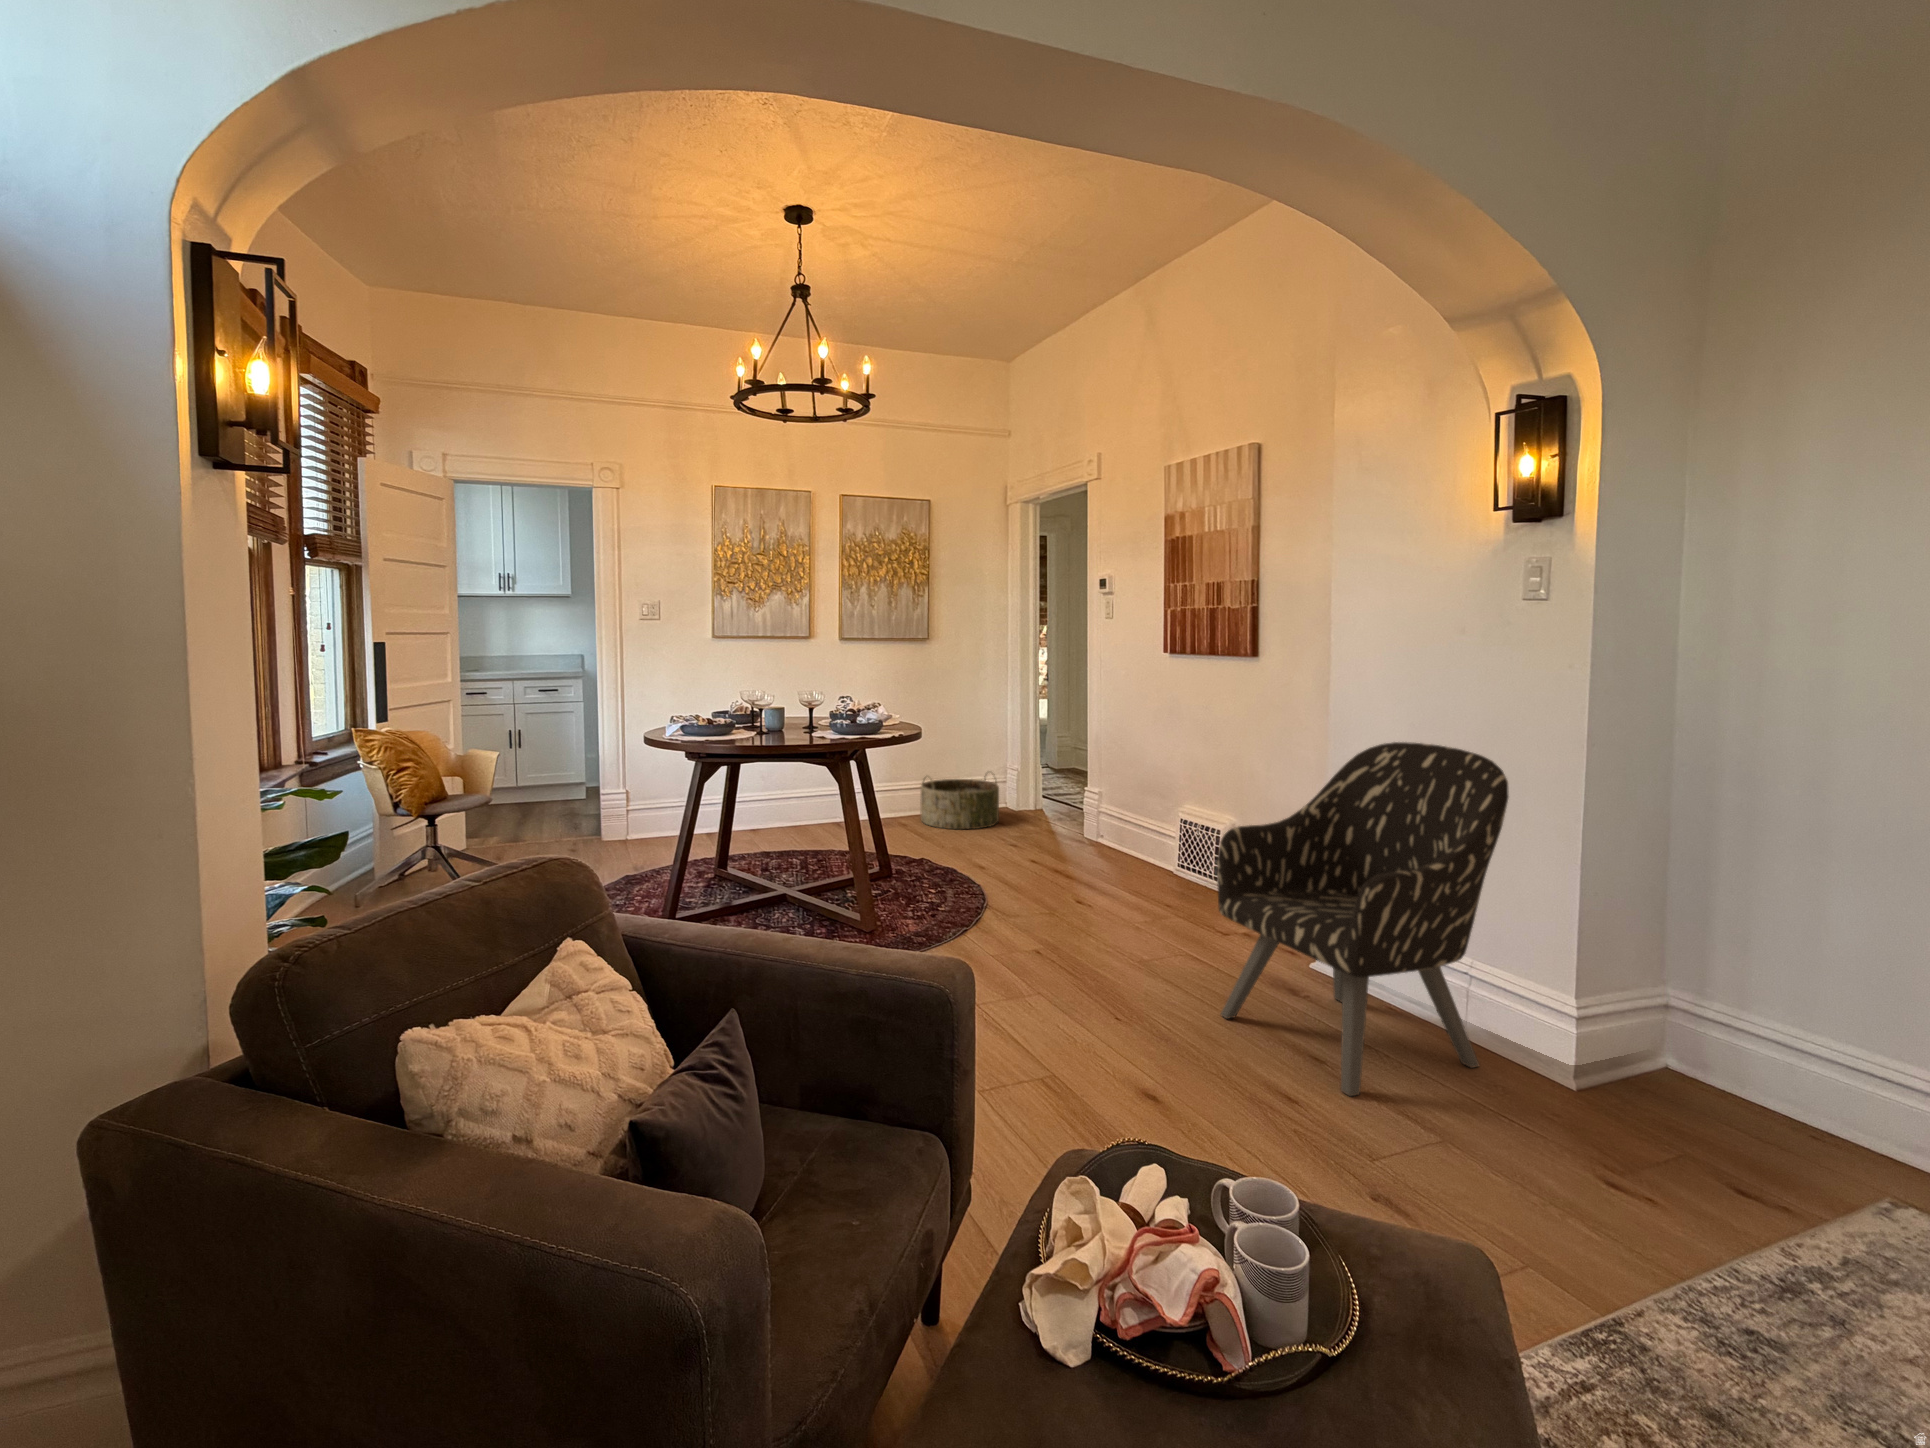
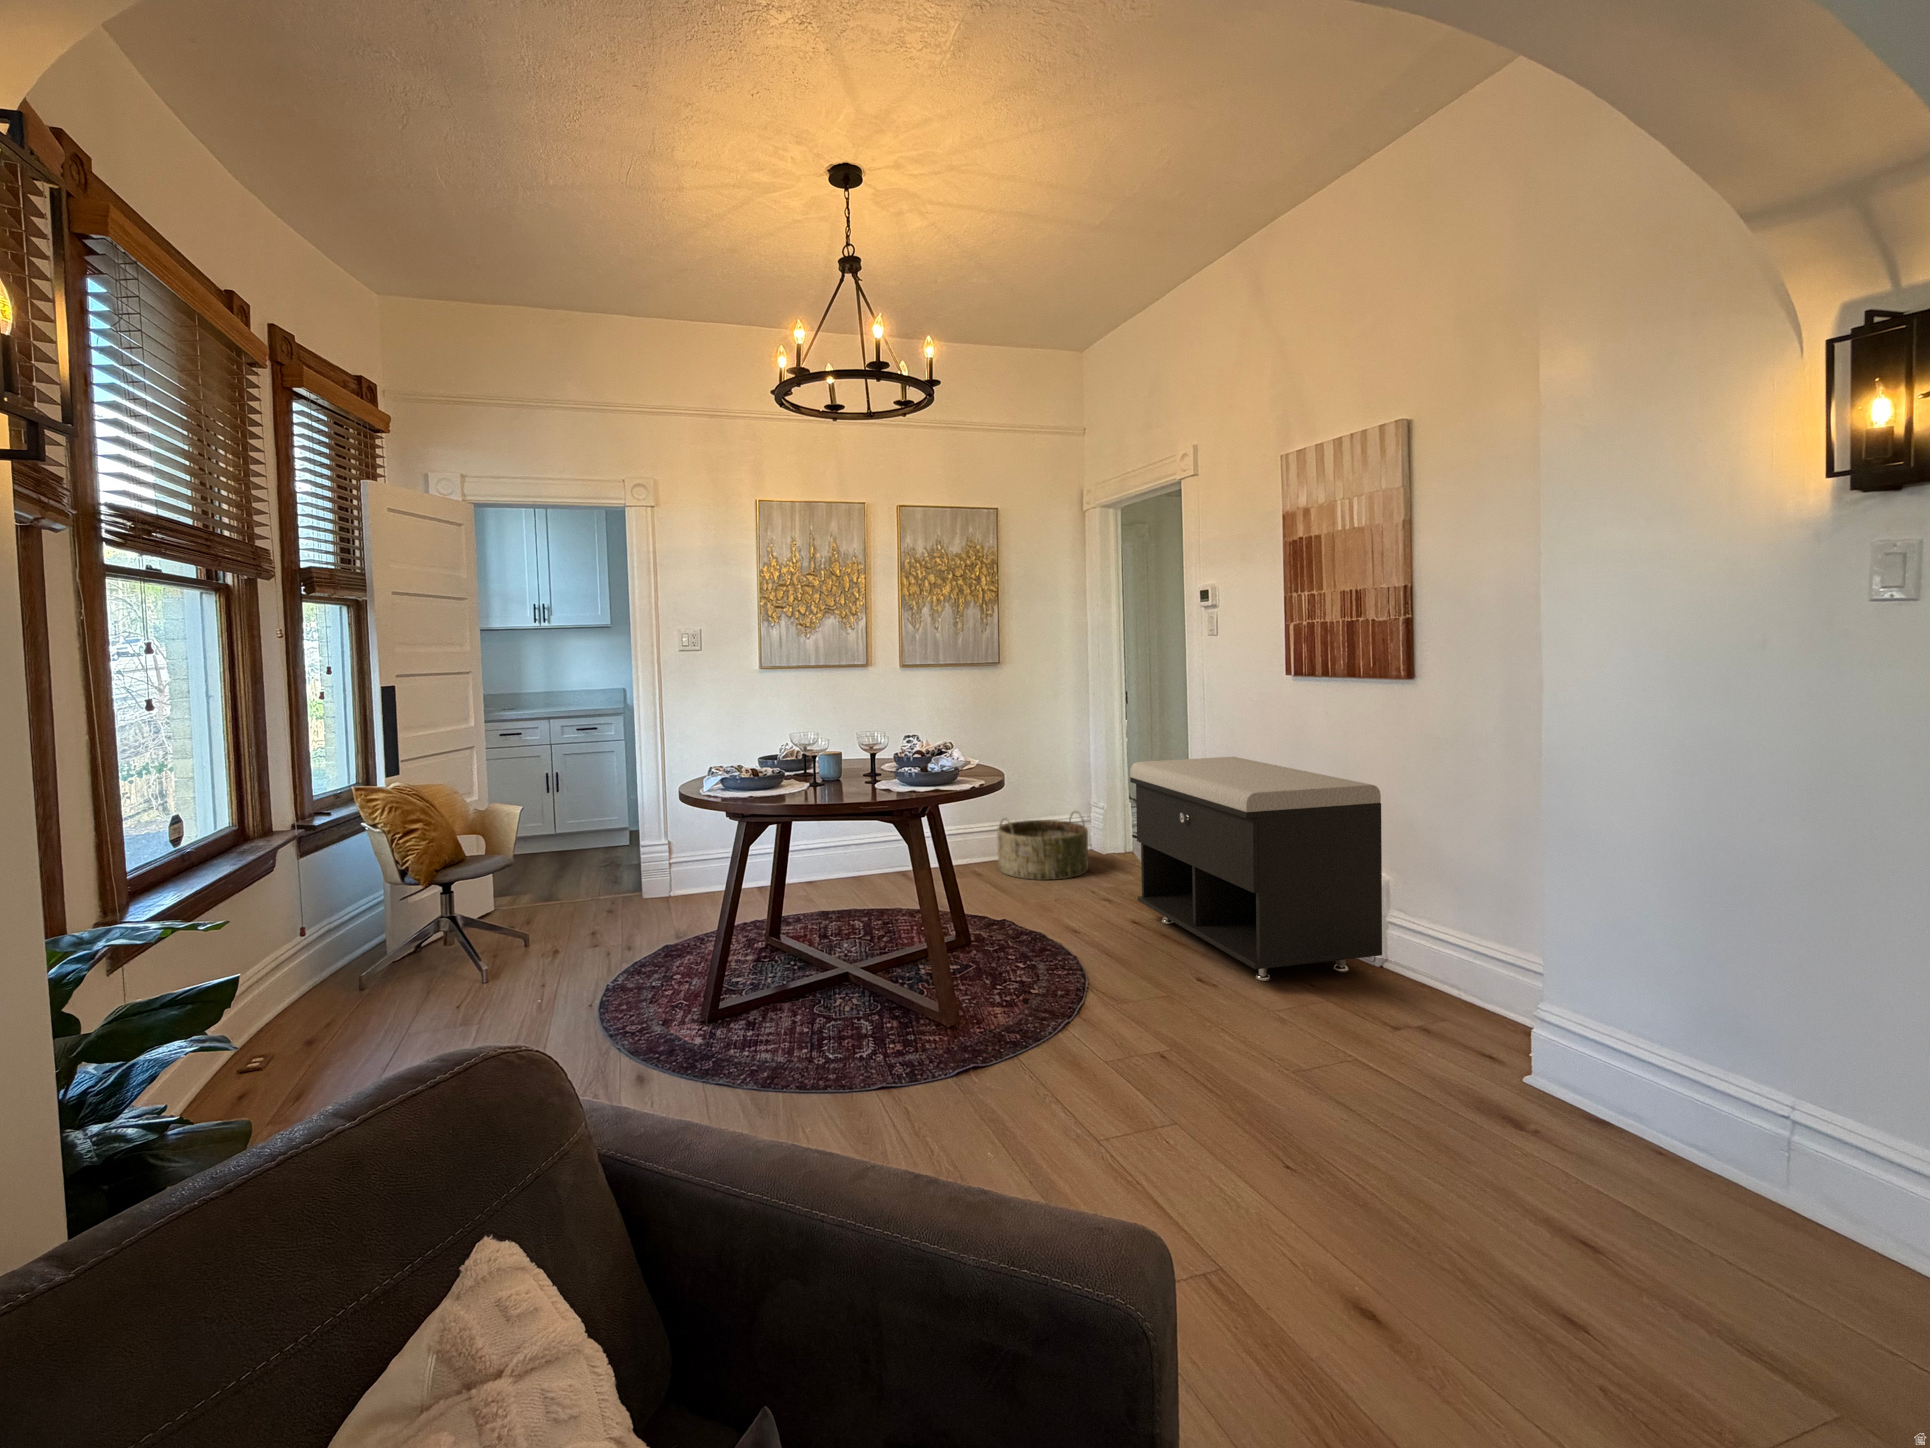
storage bench: none [1032,723,1230,903] -> present [1130,757,1382,981]
armchair: present [1217,742,1508,1096] -> none [1405,795,1840,1302]

